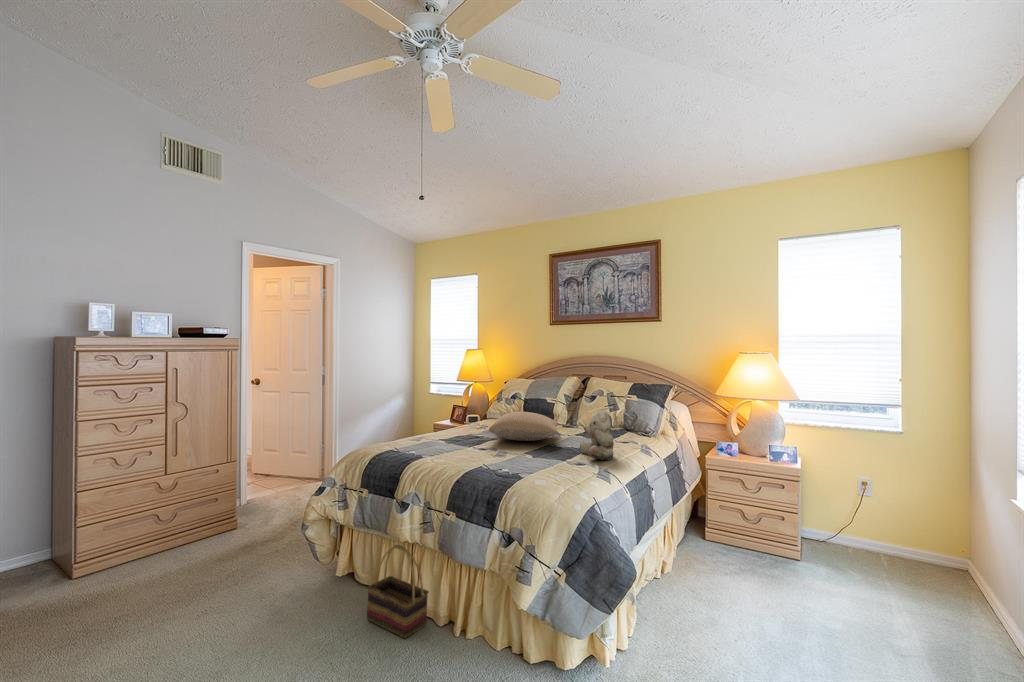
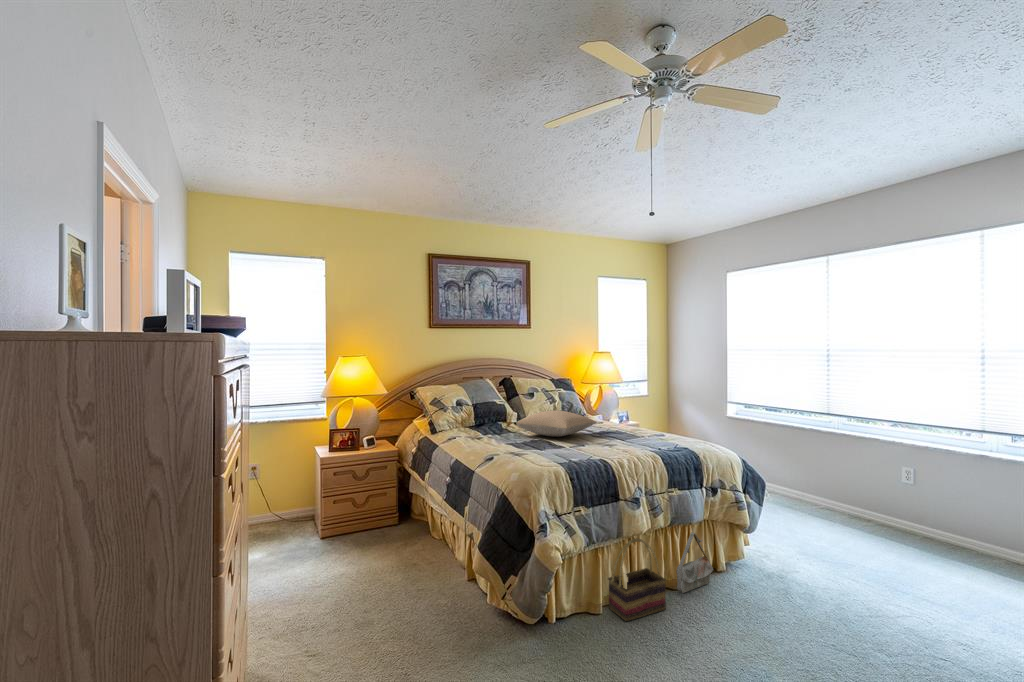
teddy bear: present [580,411,614,460] -> none [608,399,647,434]
bag: none [443,579,501,661] -> present [676,532,714,593]

